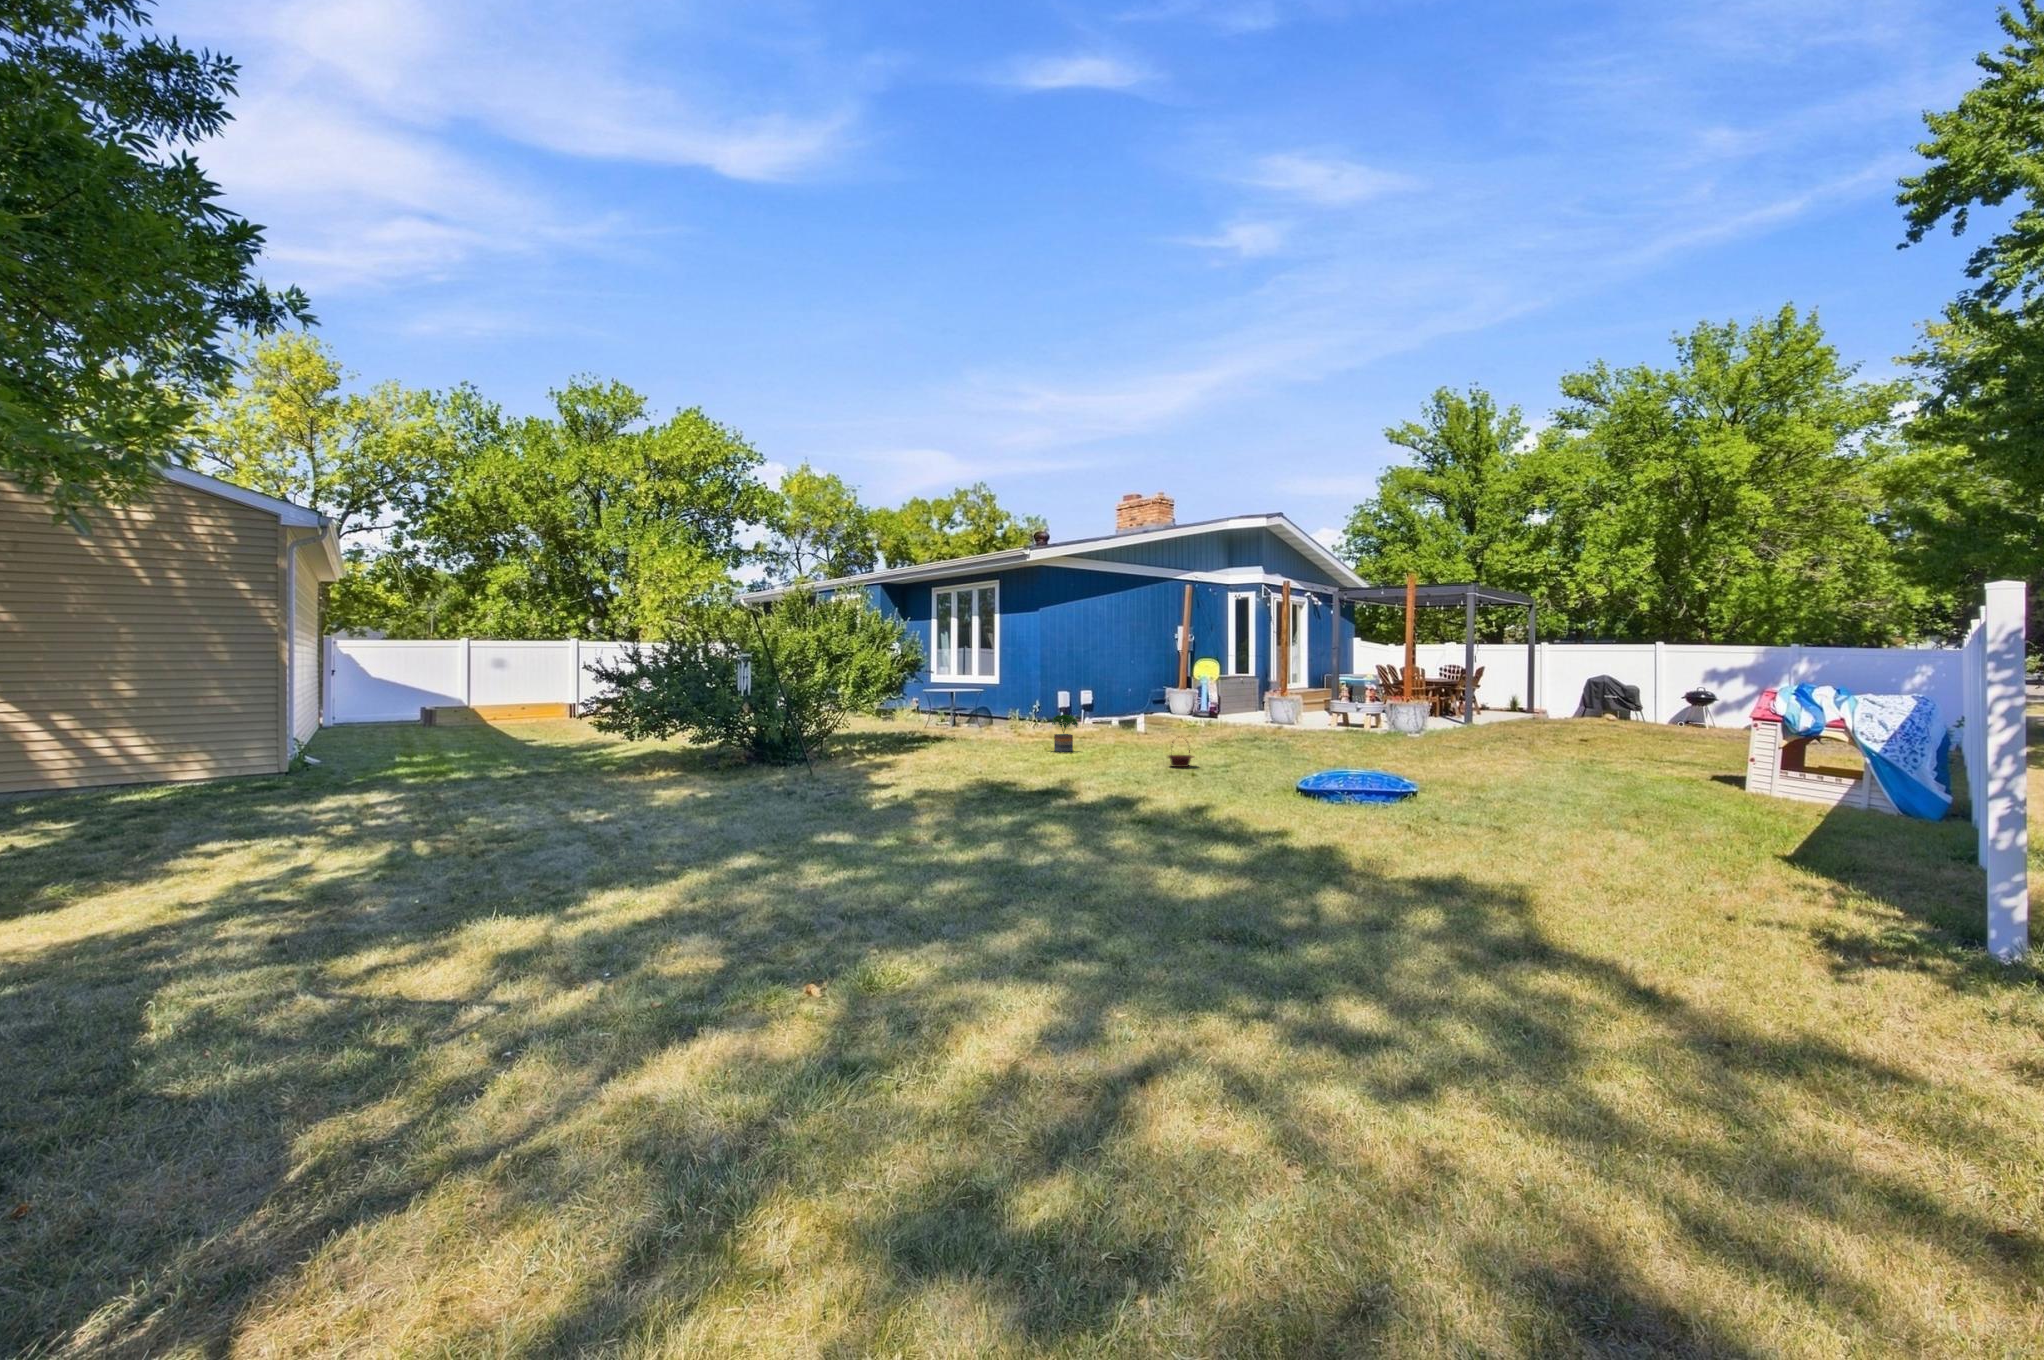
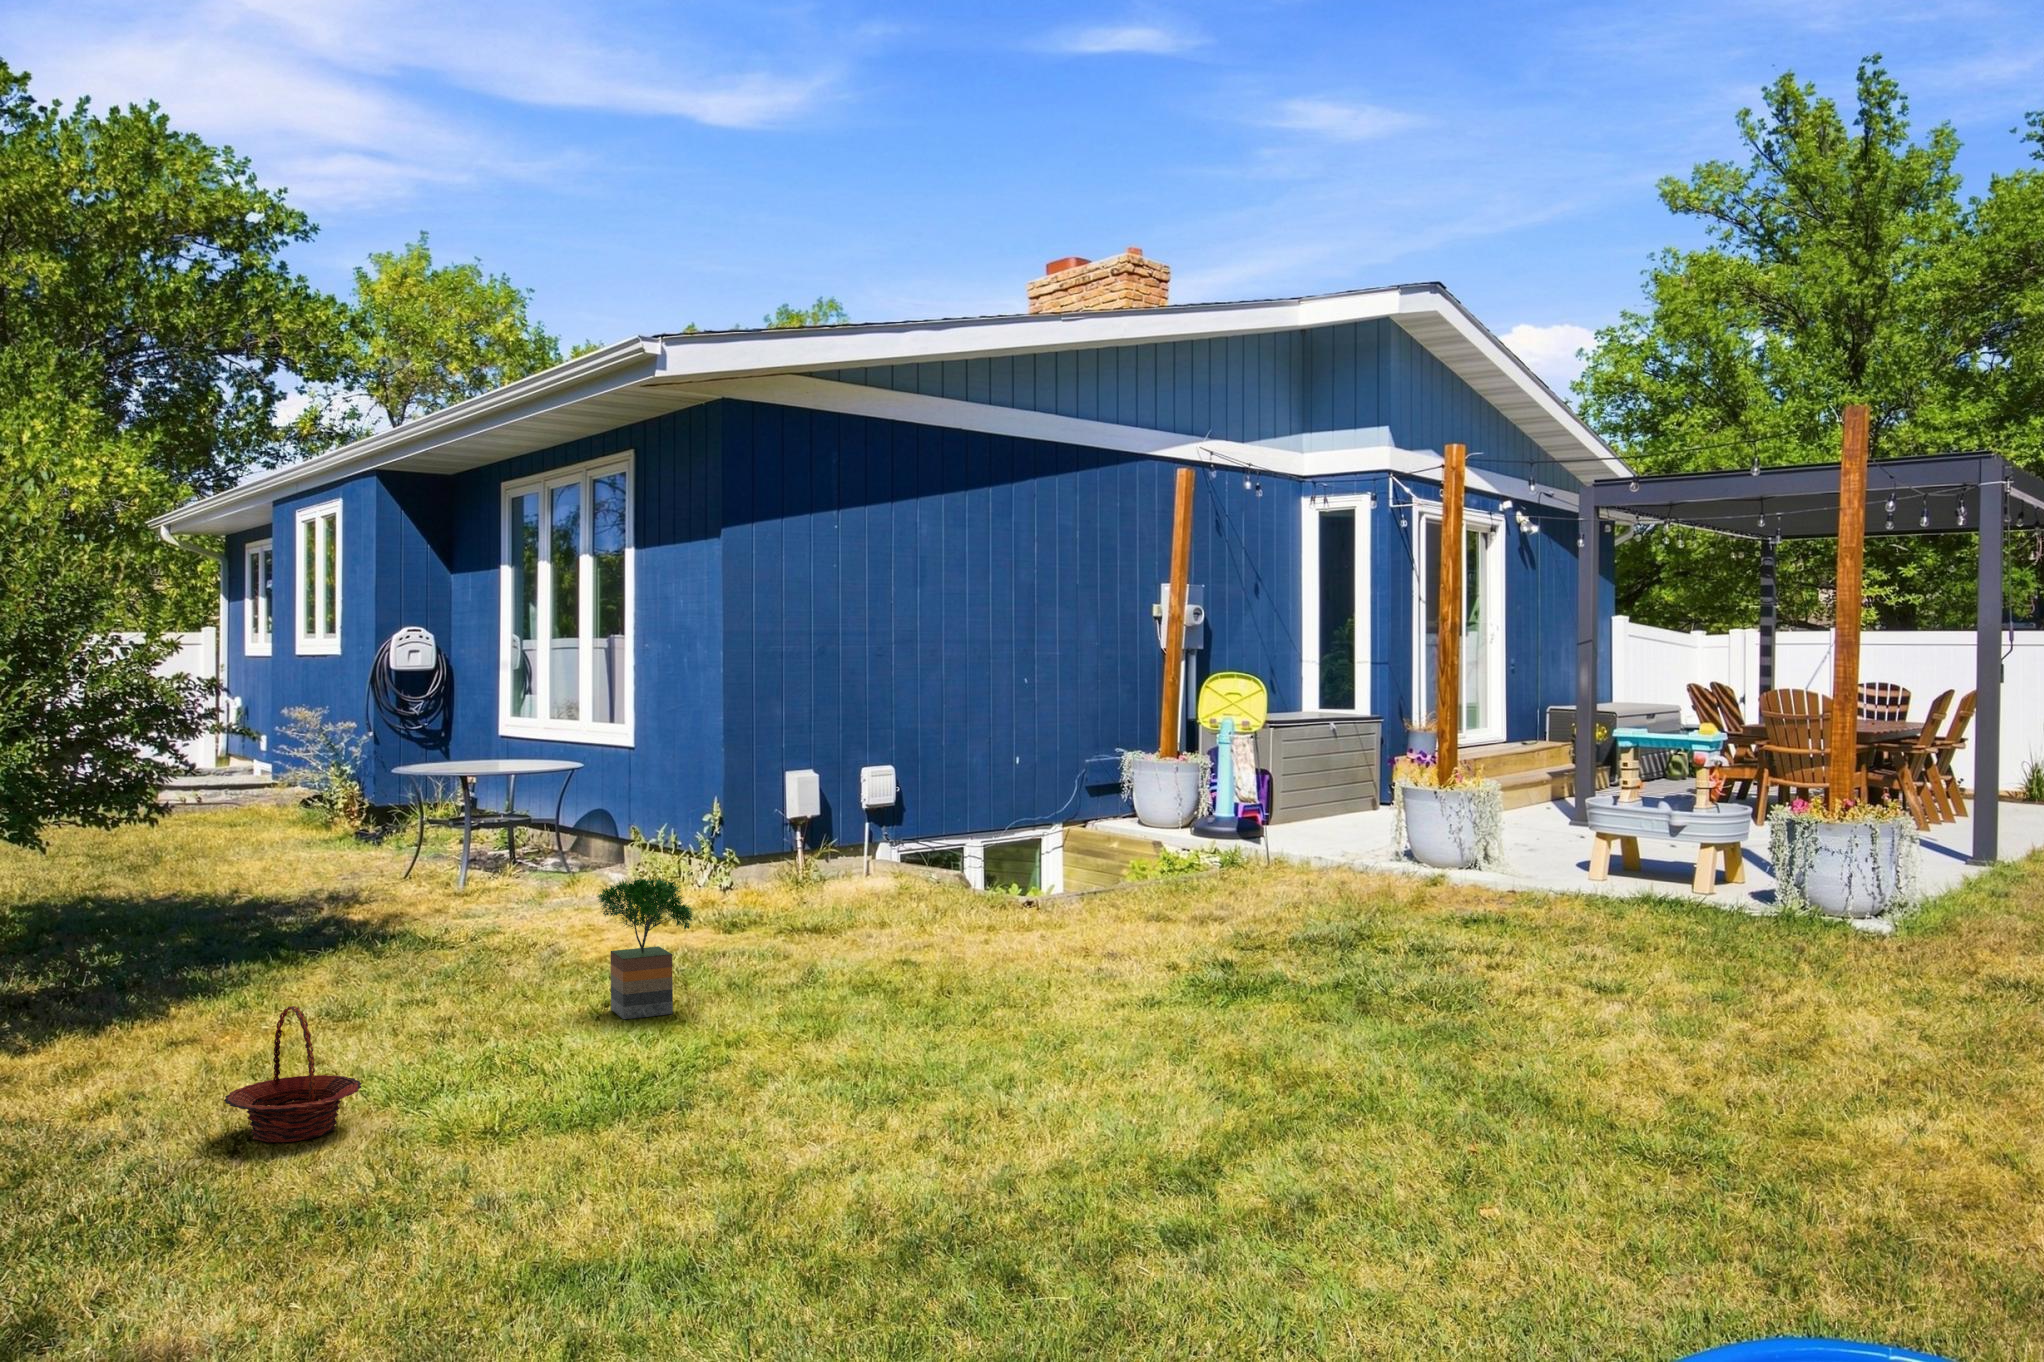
basket: present [1168,742,1193,767] -> present [224,1006,362,1142]

